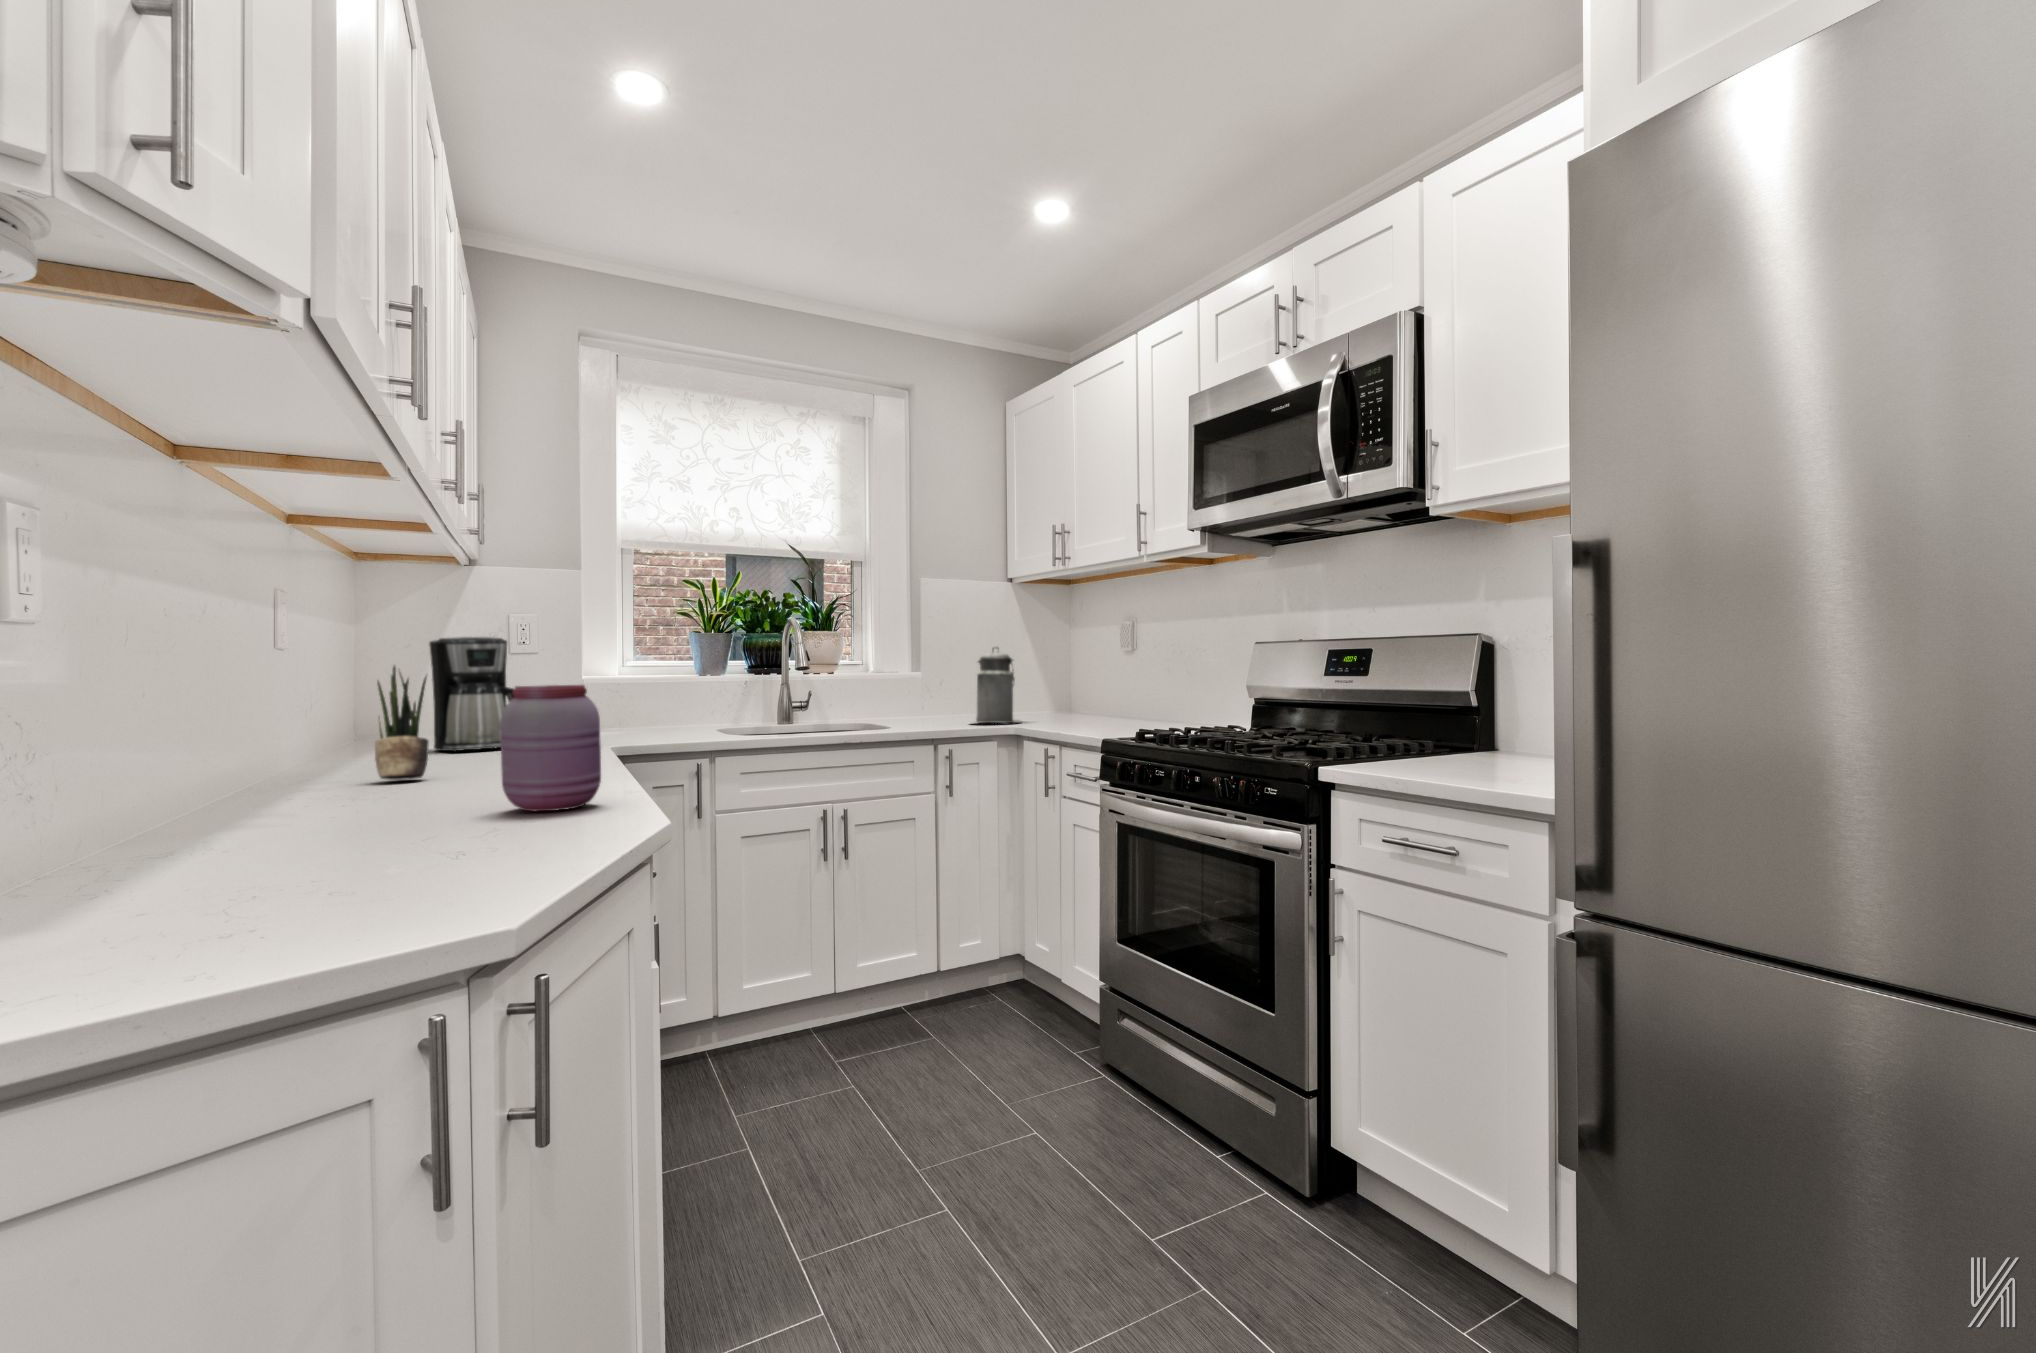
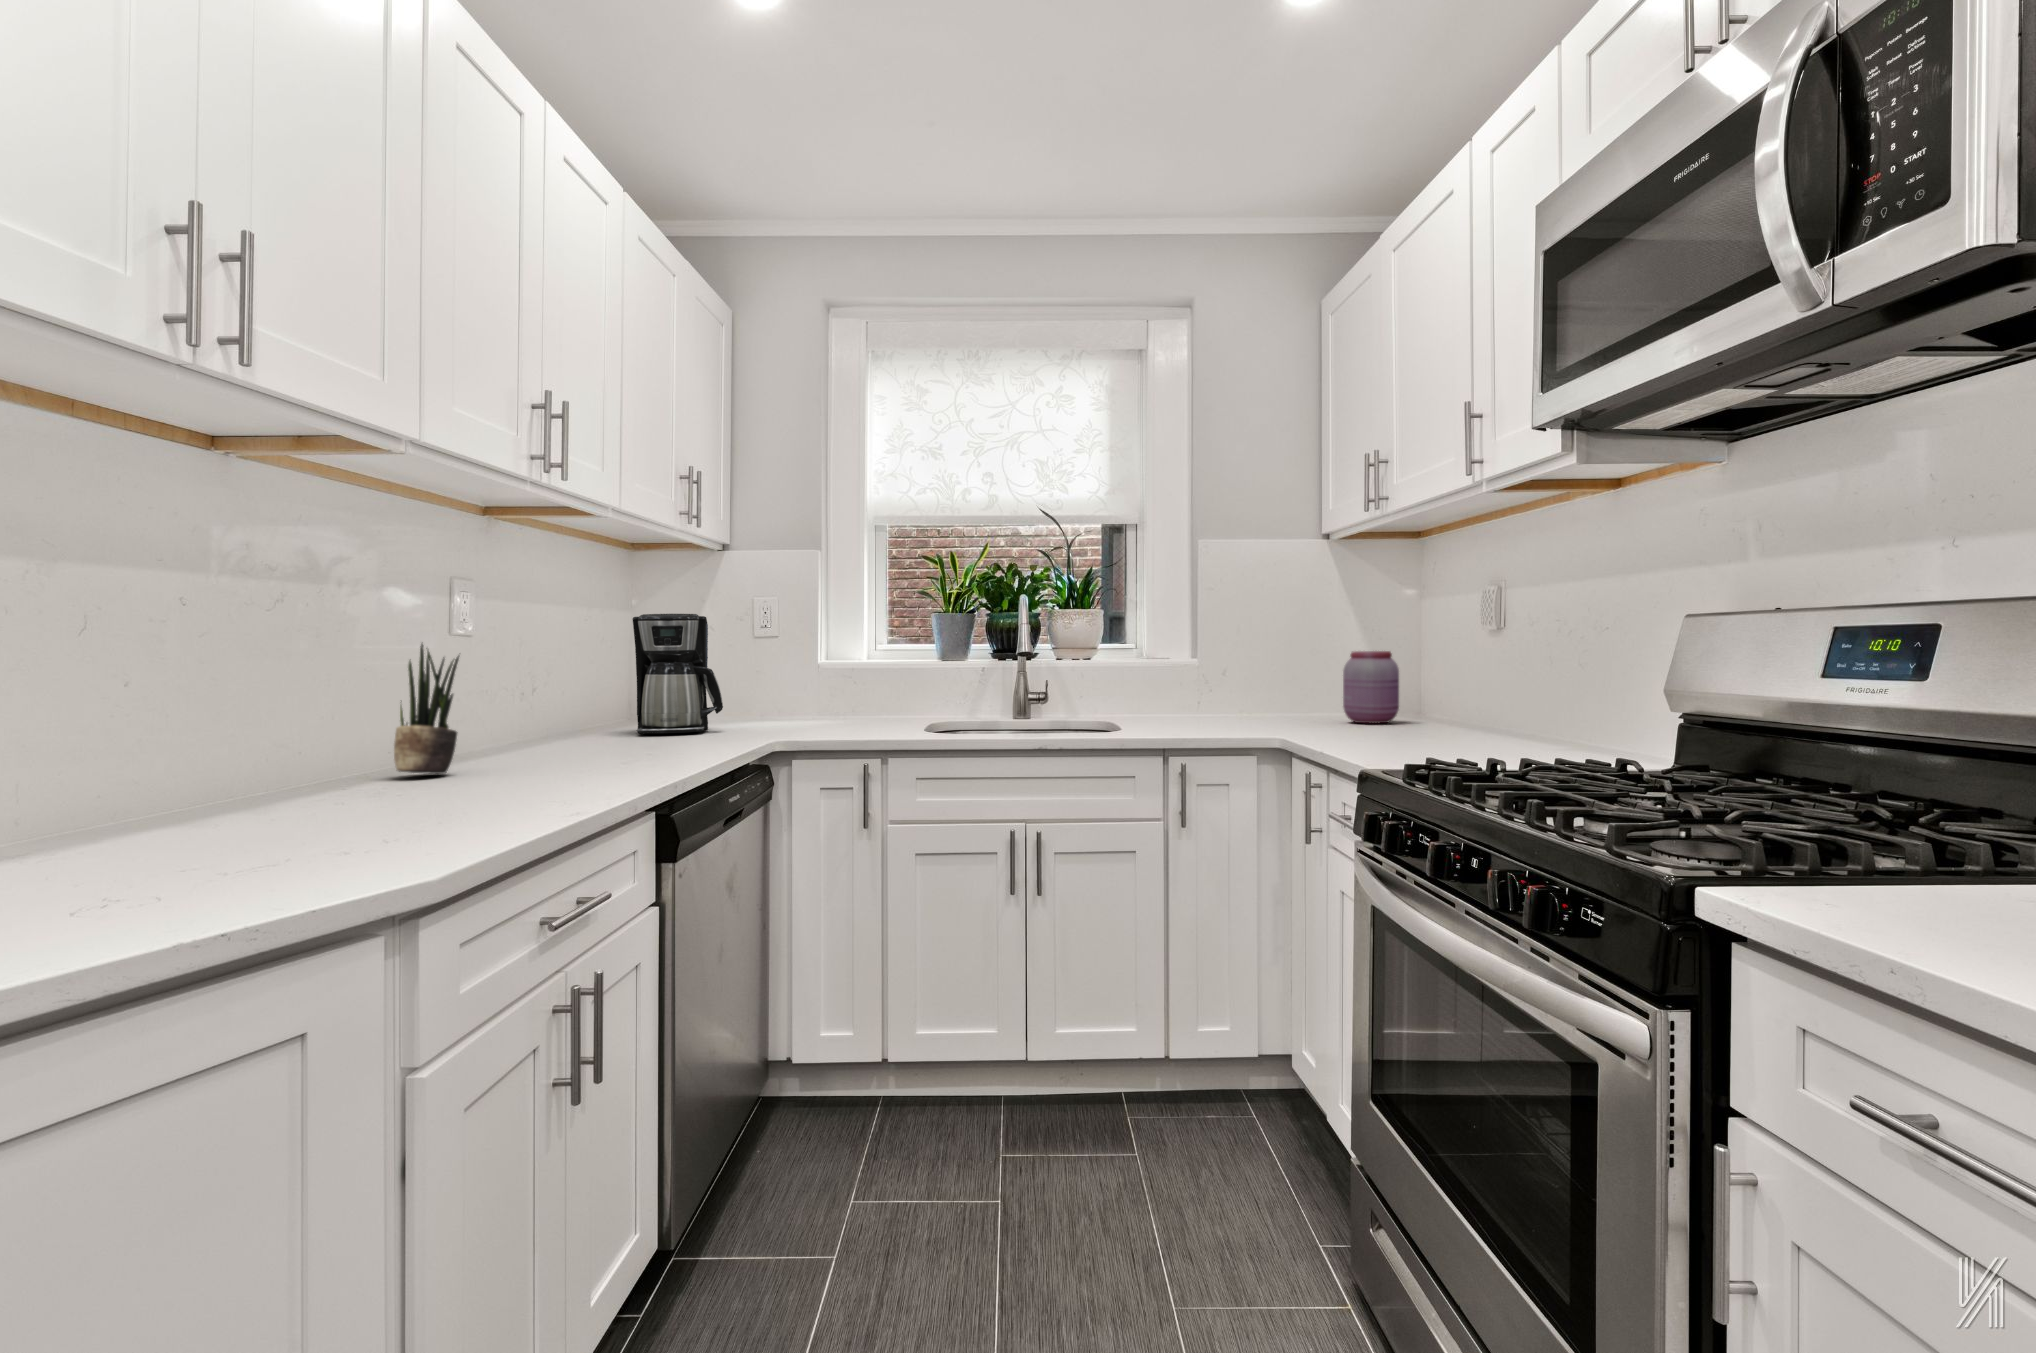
canister: present [974,648,1021,723] -> none [1232,627,1307,731]
jar: present [500,685,601,811] -> present [1343,651,1399,723]

